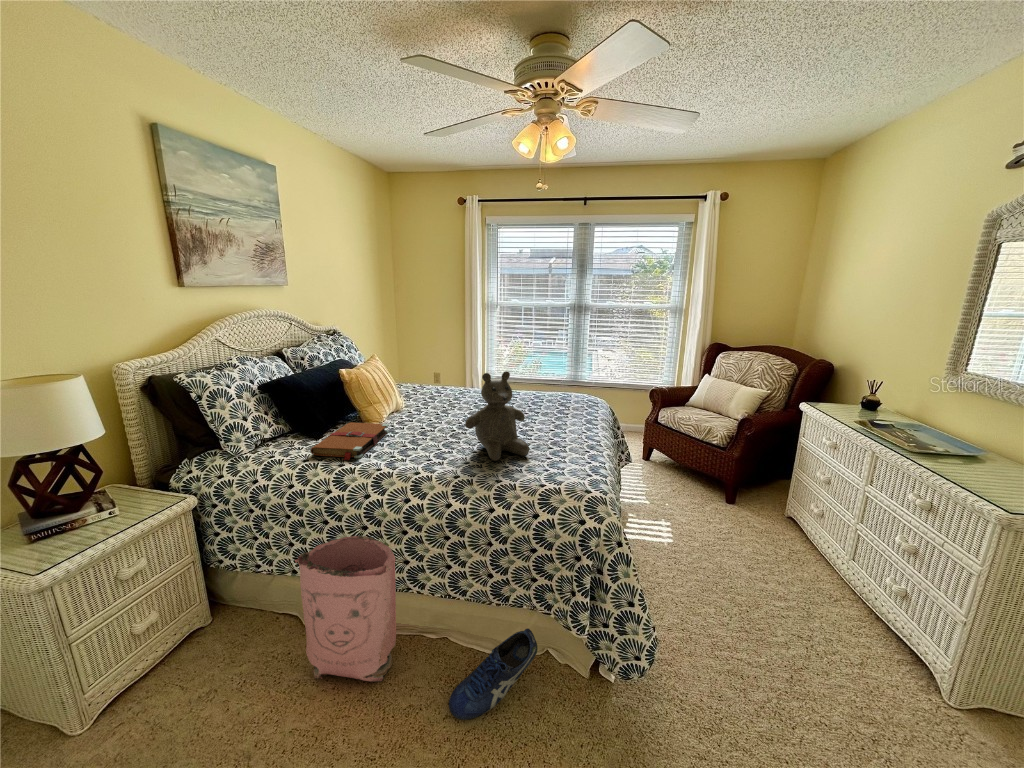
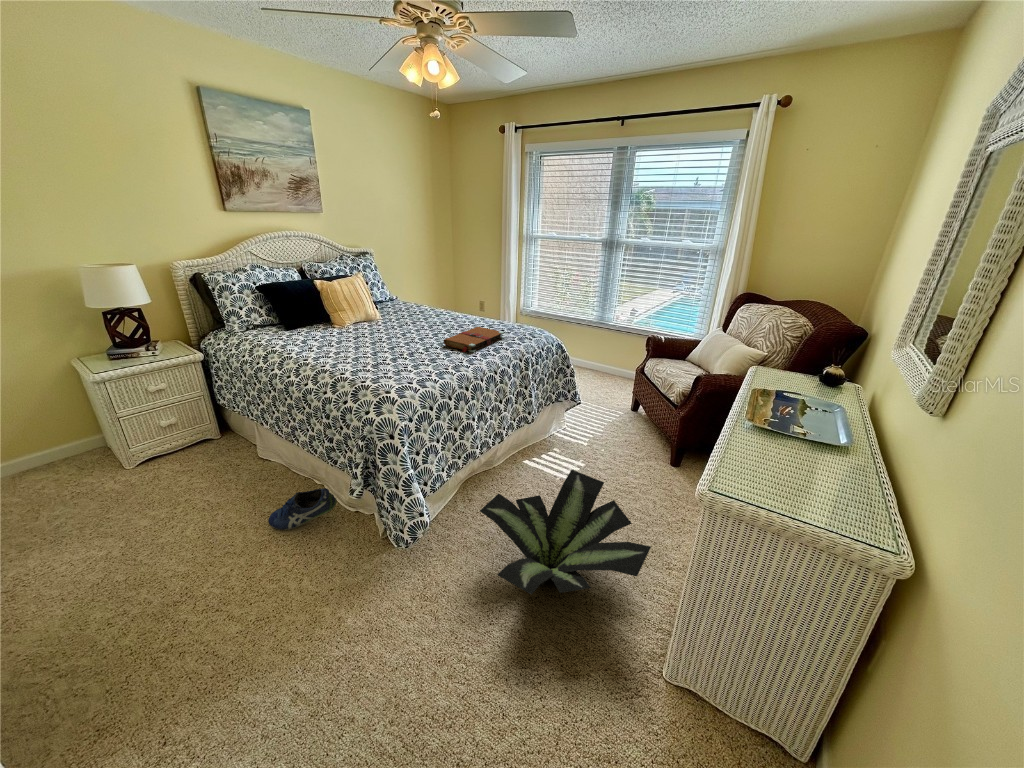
teddy bear: present [465,371,529,461] -> none [344,295,398,367]
book: present [310,422,389,460] -> present [443,327,504,352]
potted plant: none [708,518,913,649] -> present [480,470,651,595]
bag: present [295,536,396,682] -> none [210,397,279,493]

